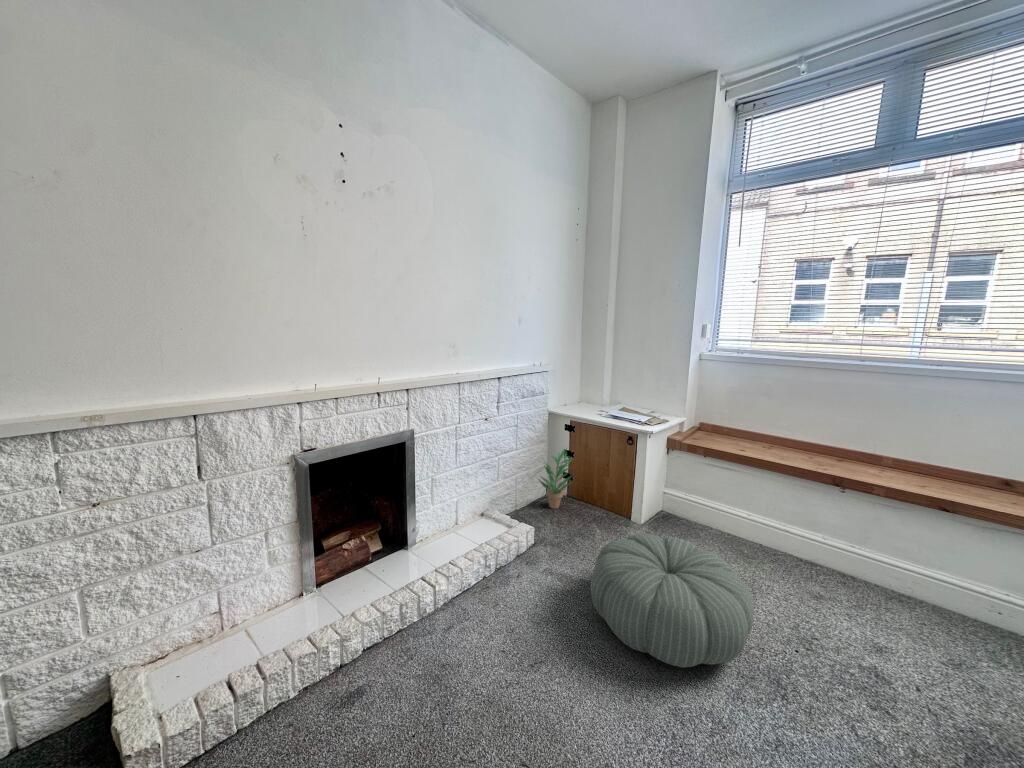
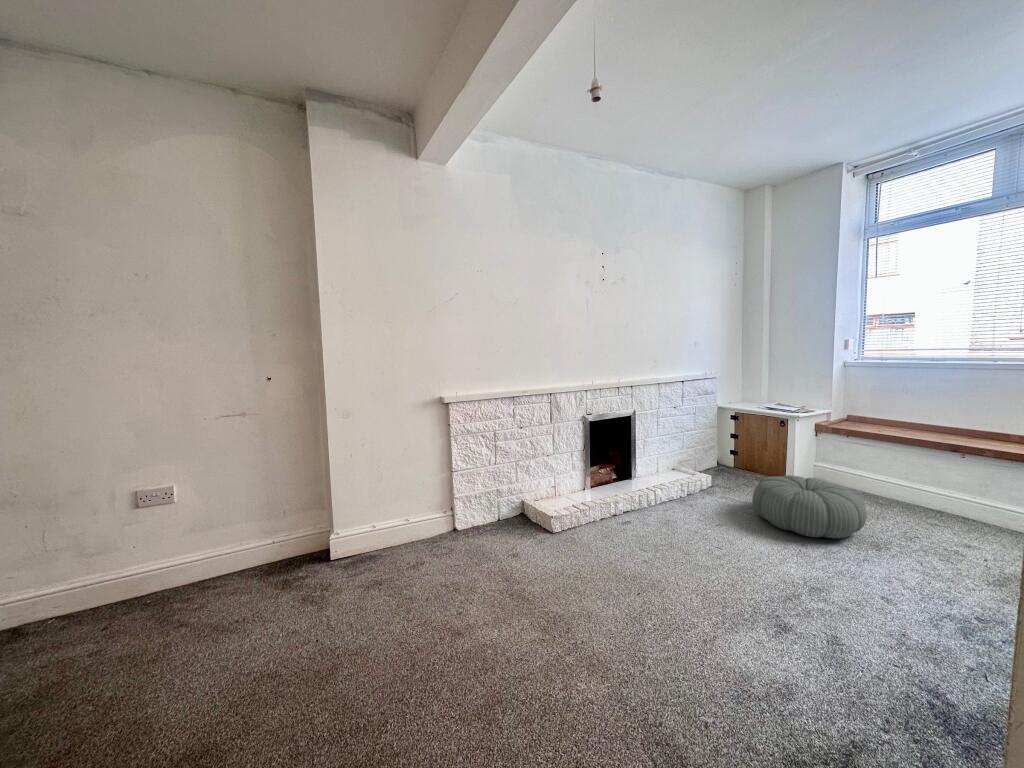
potted plant: present [539,449,572,509] -> none [709,429,738,473]

